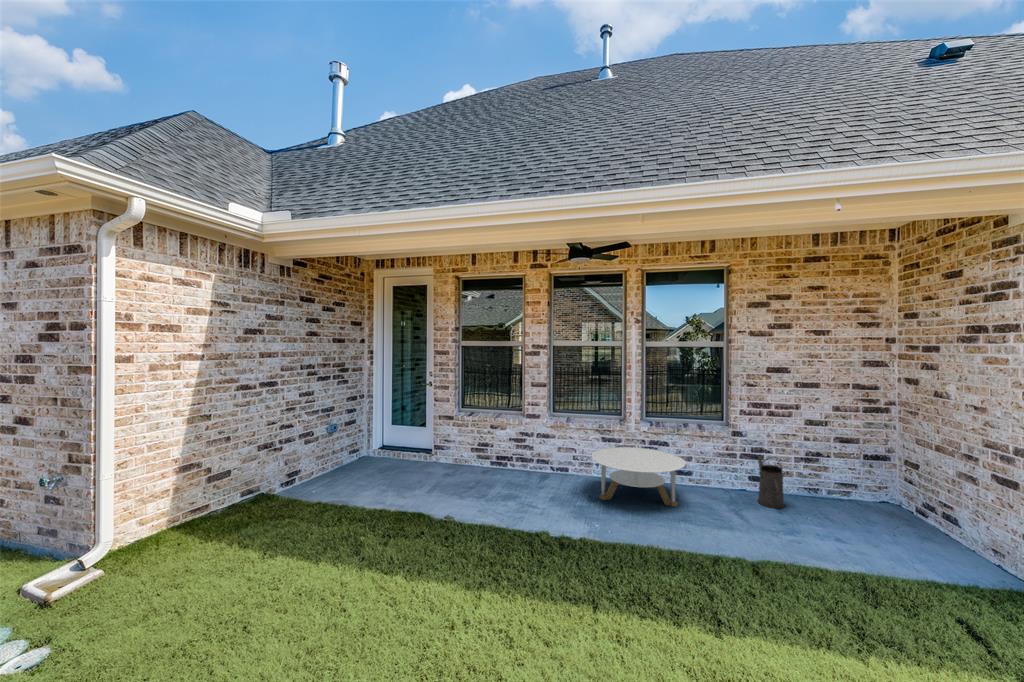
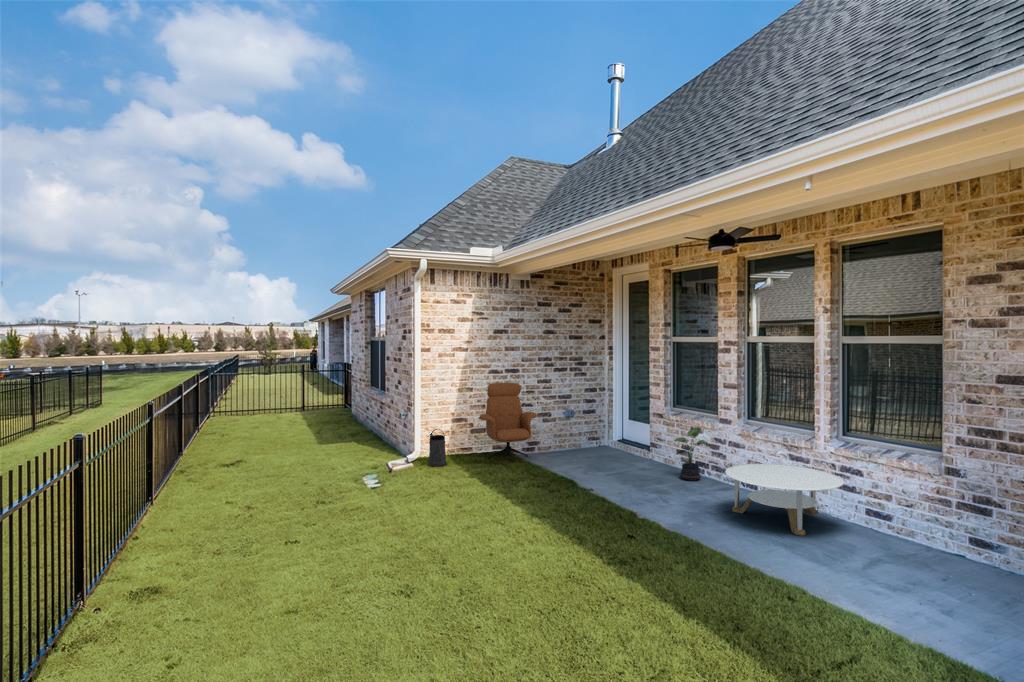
armchair: none [234,400,316,514] -> present [479,383,537,462]
potted plant: none [495,425,530,479] -> present [674,427,709,481]
watering can: present [757,456,785,508] -> present [428,429,447,467]

